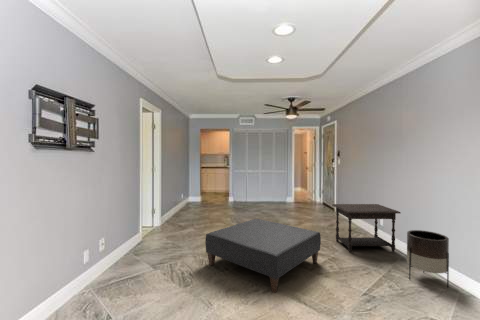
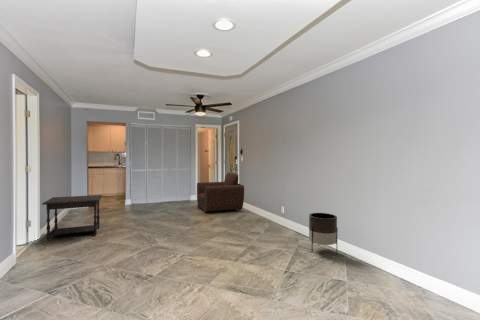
armchair: none [292,176,340,216] -> present [197,172,244,213]
side table: present [332,204,400,252] -> present [42,195,102,241]
ottoman: present [205,219,321,293] -> none [122,218,242,289]

